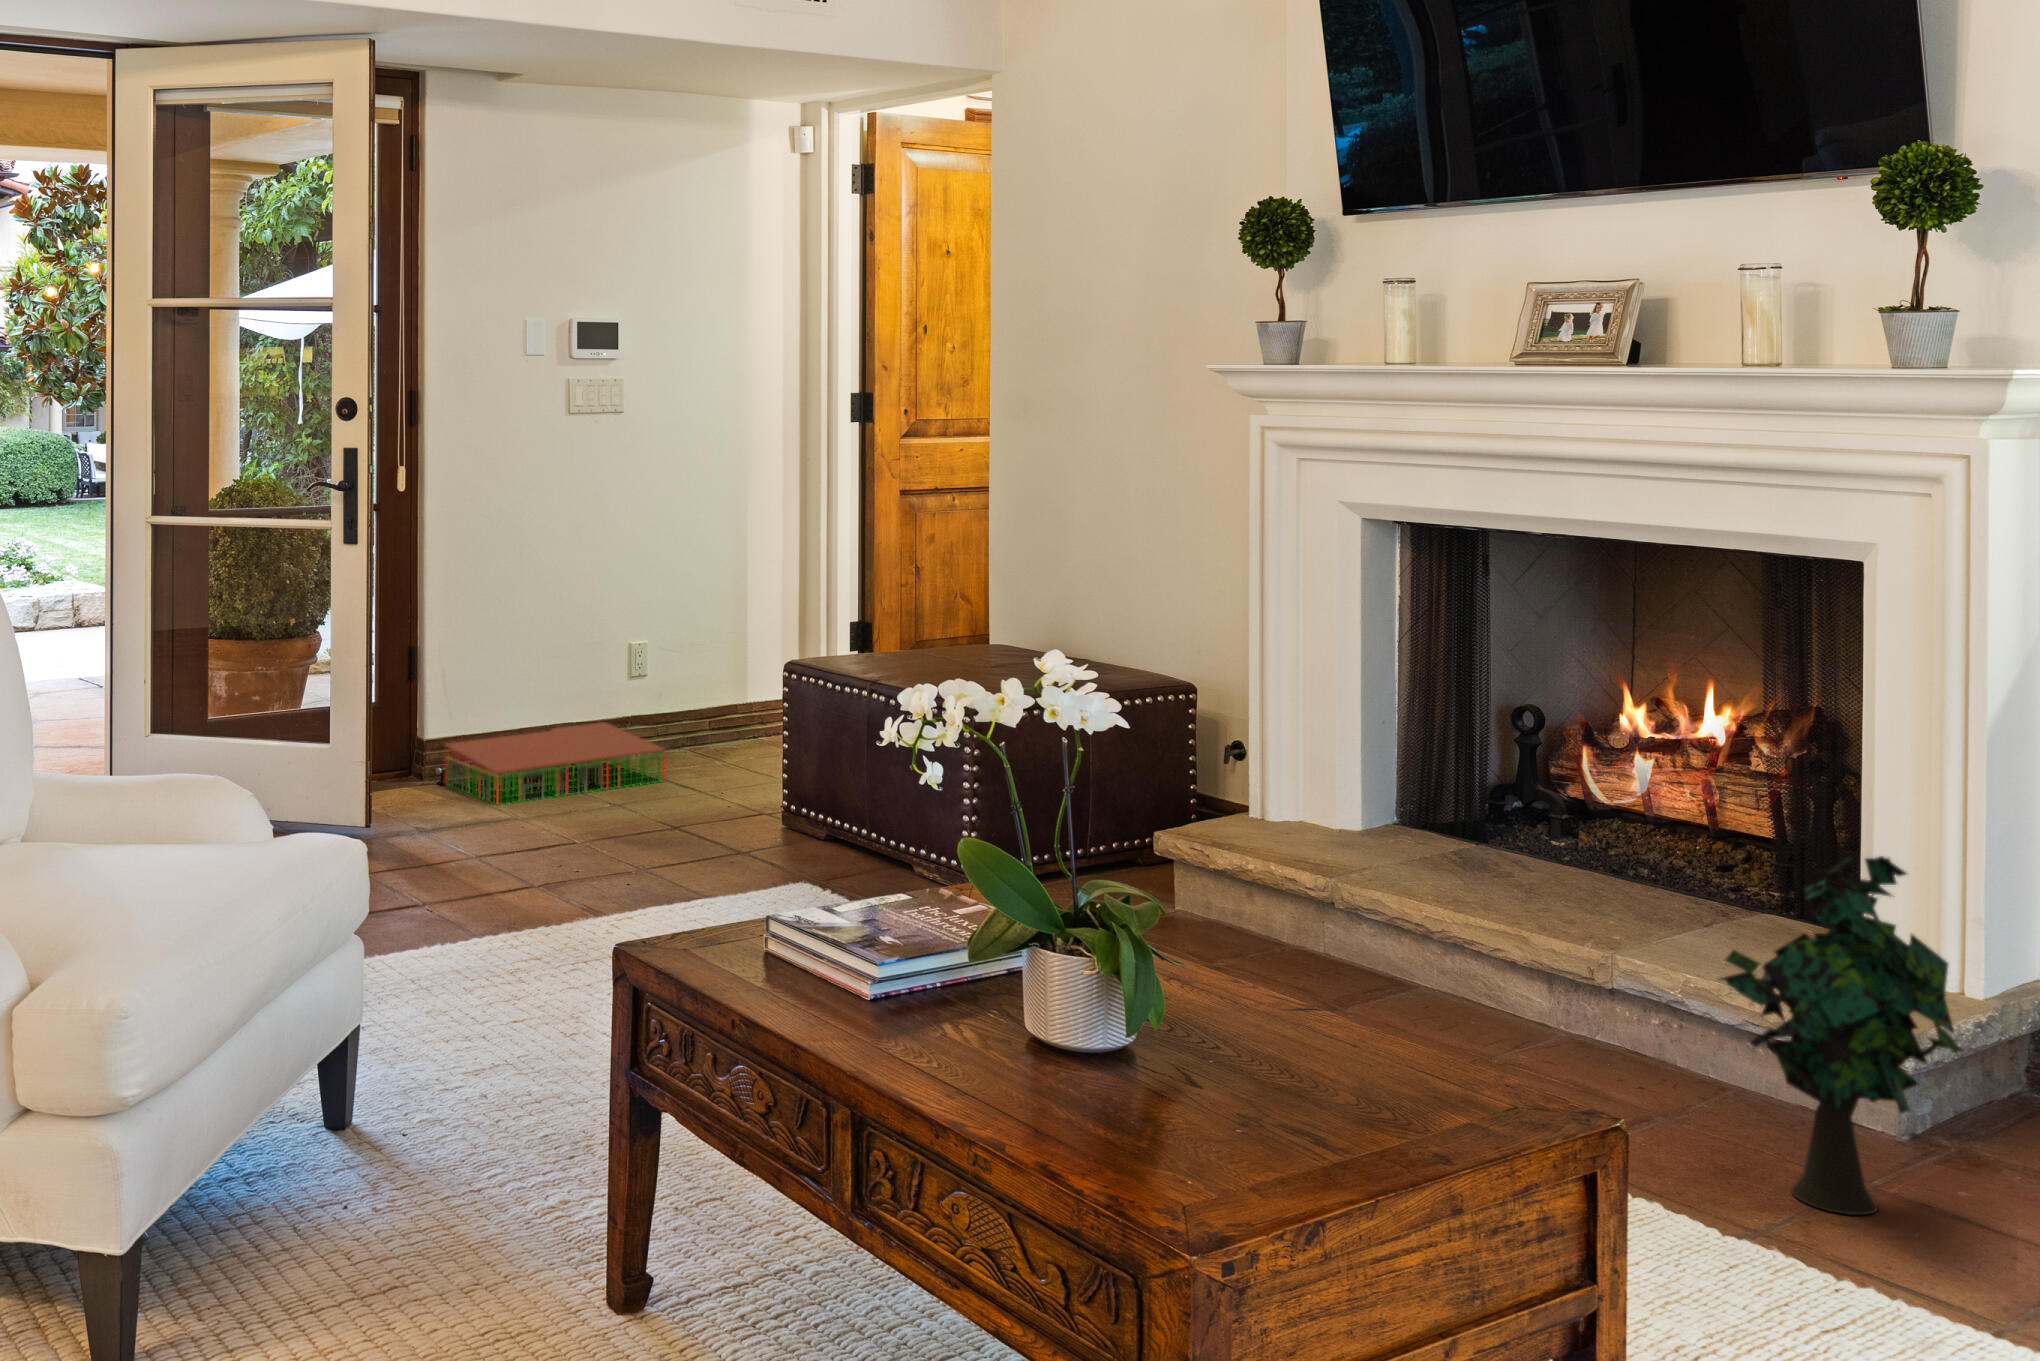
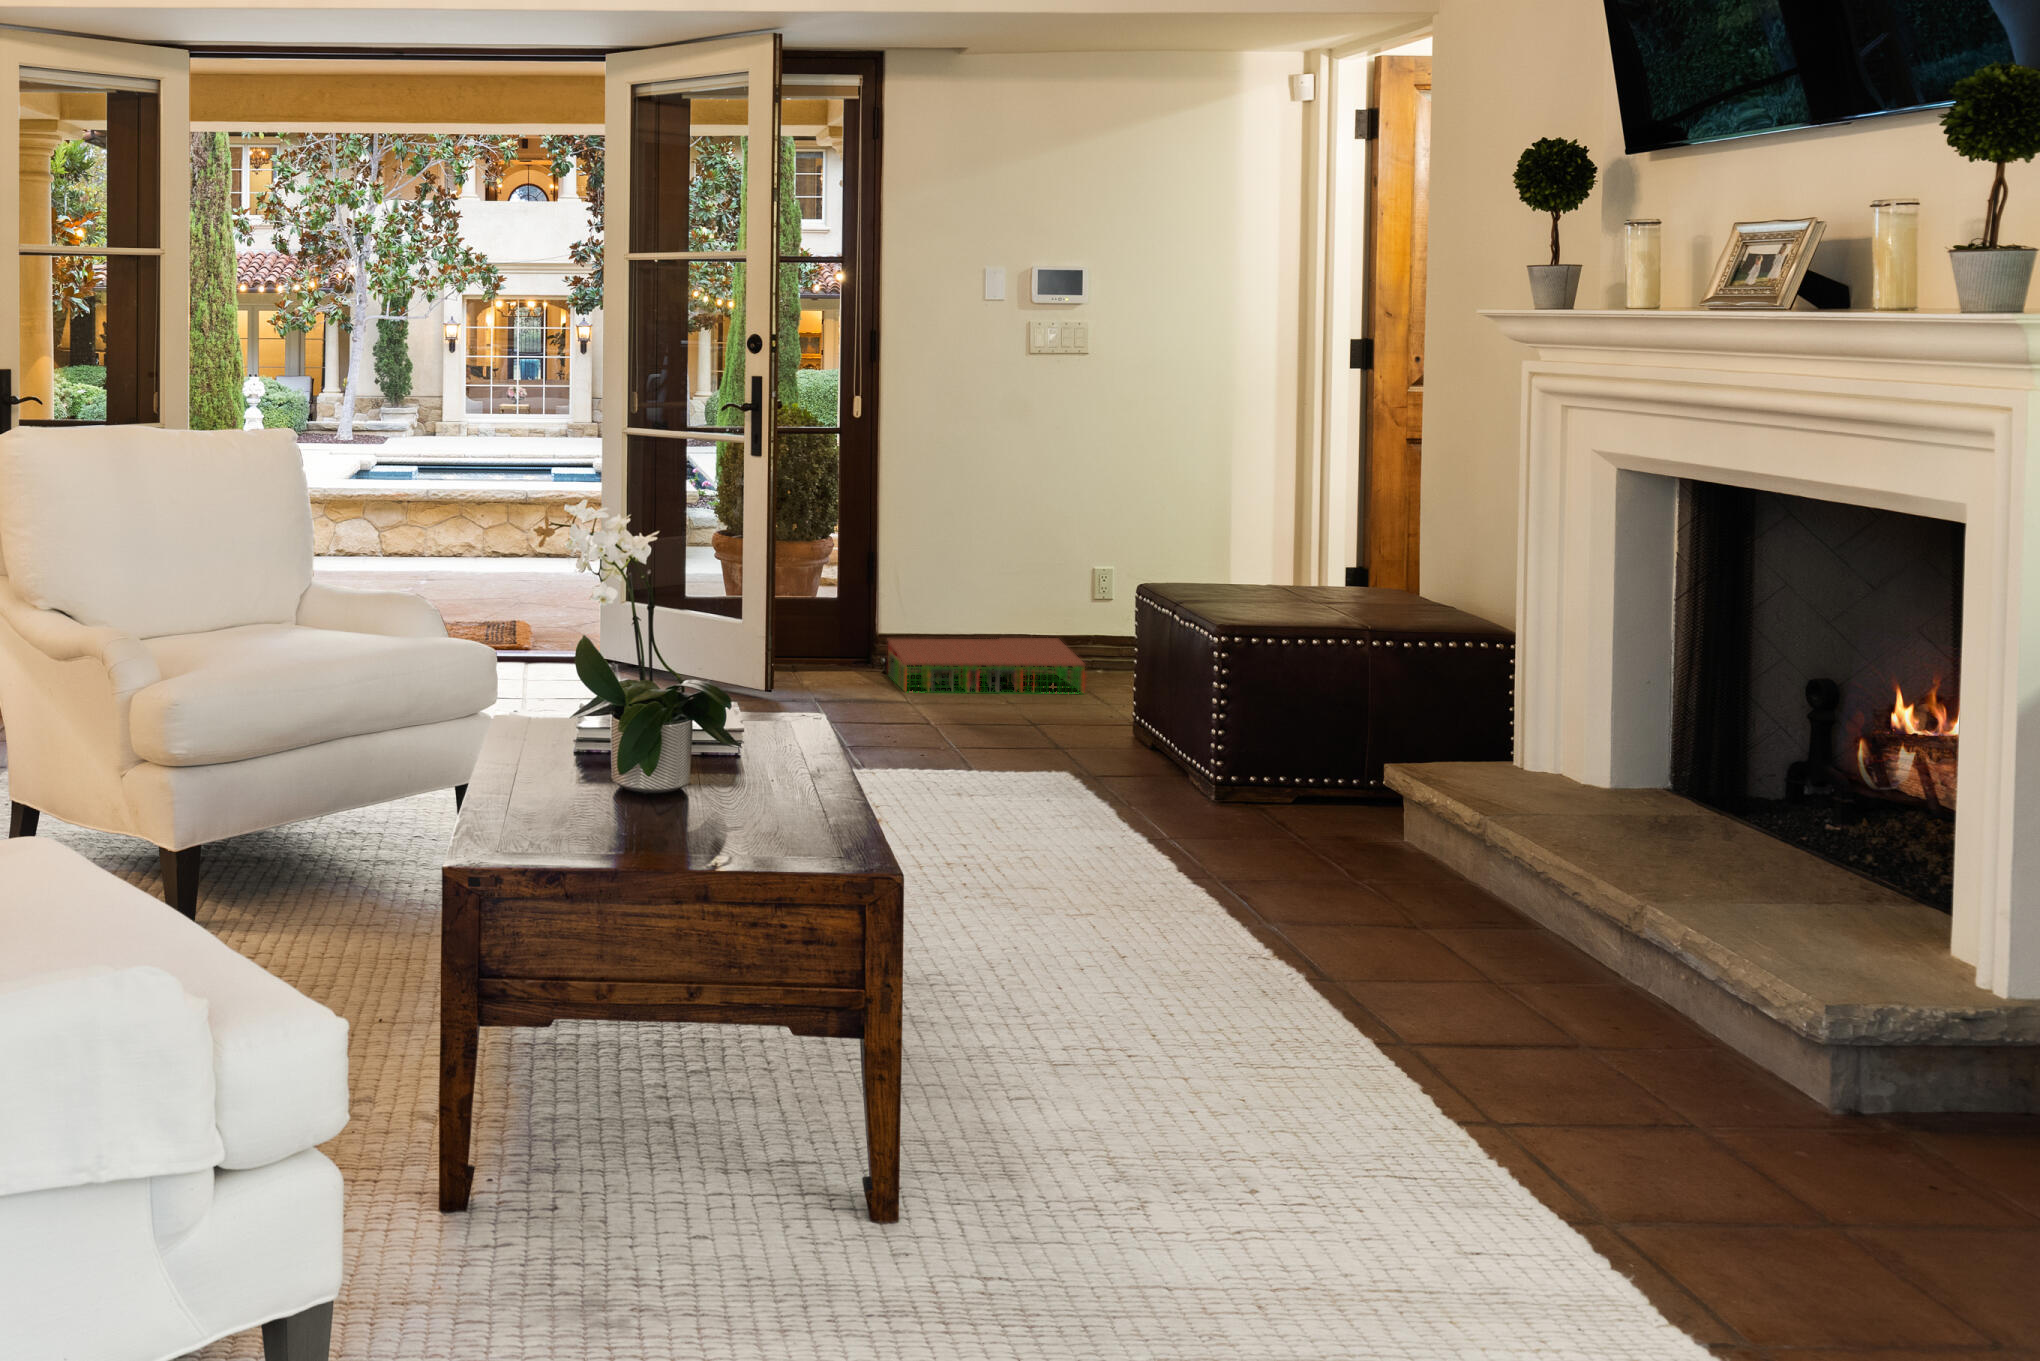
decorative plant: present [1721,856,1963,1215] -> none [1480,786,1711,1127]

